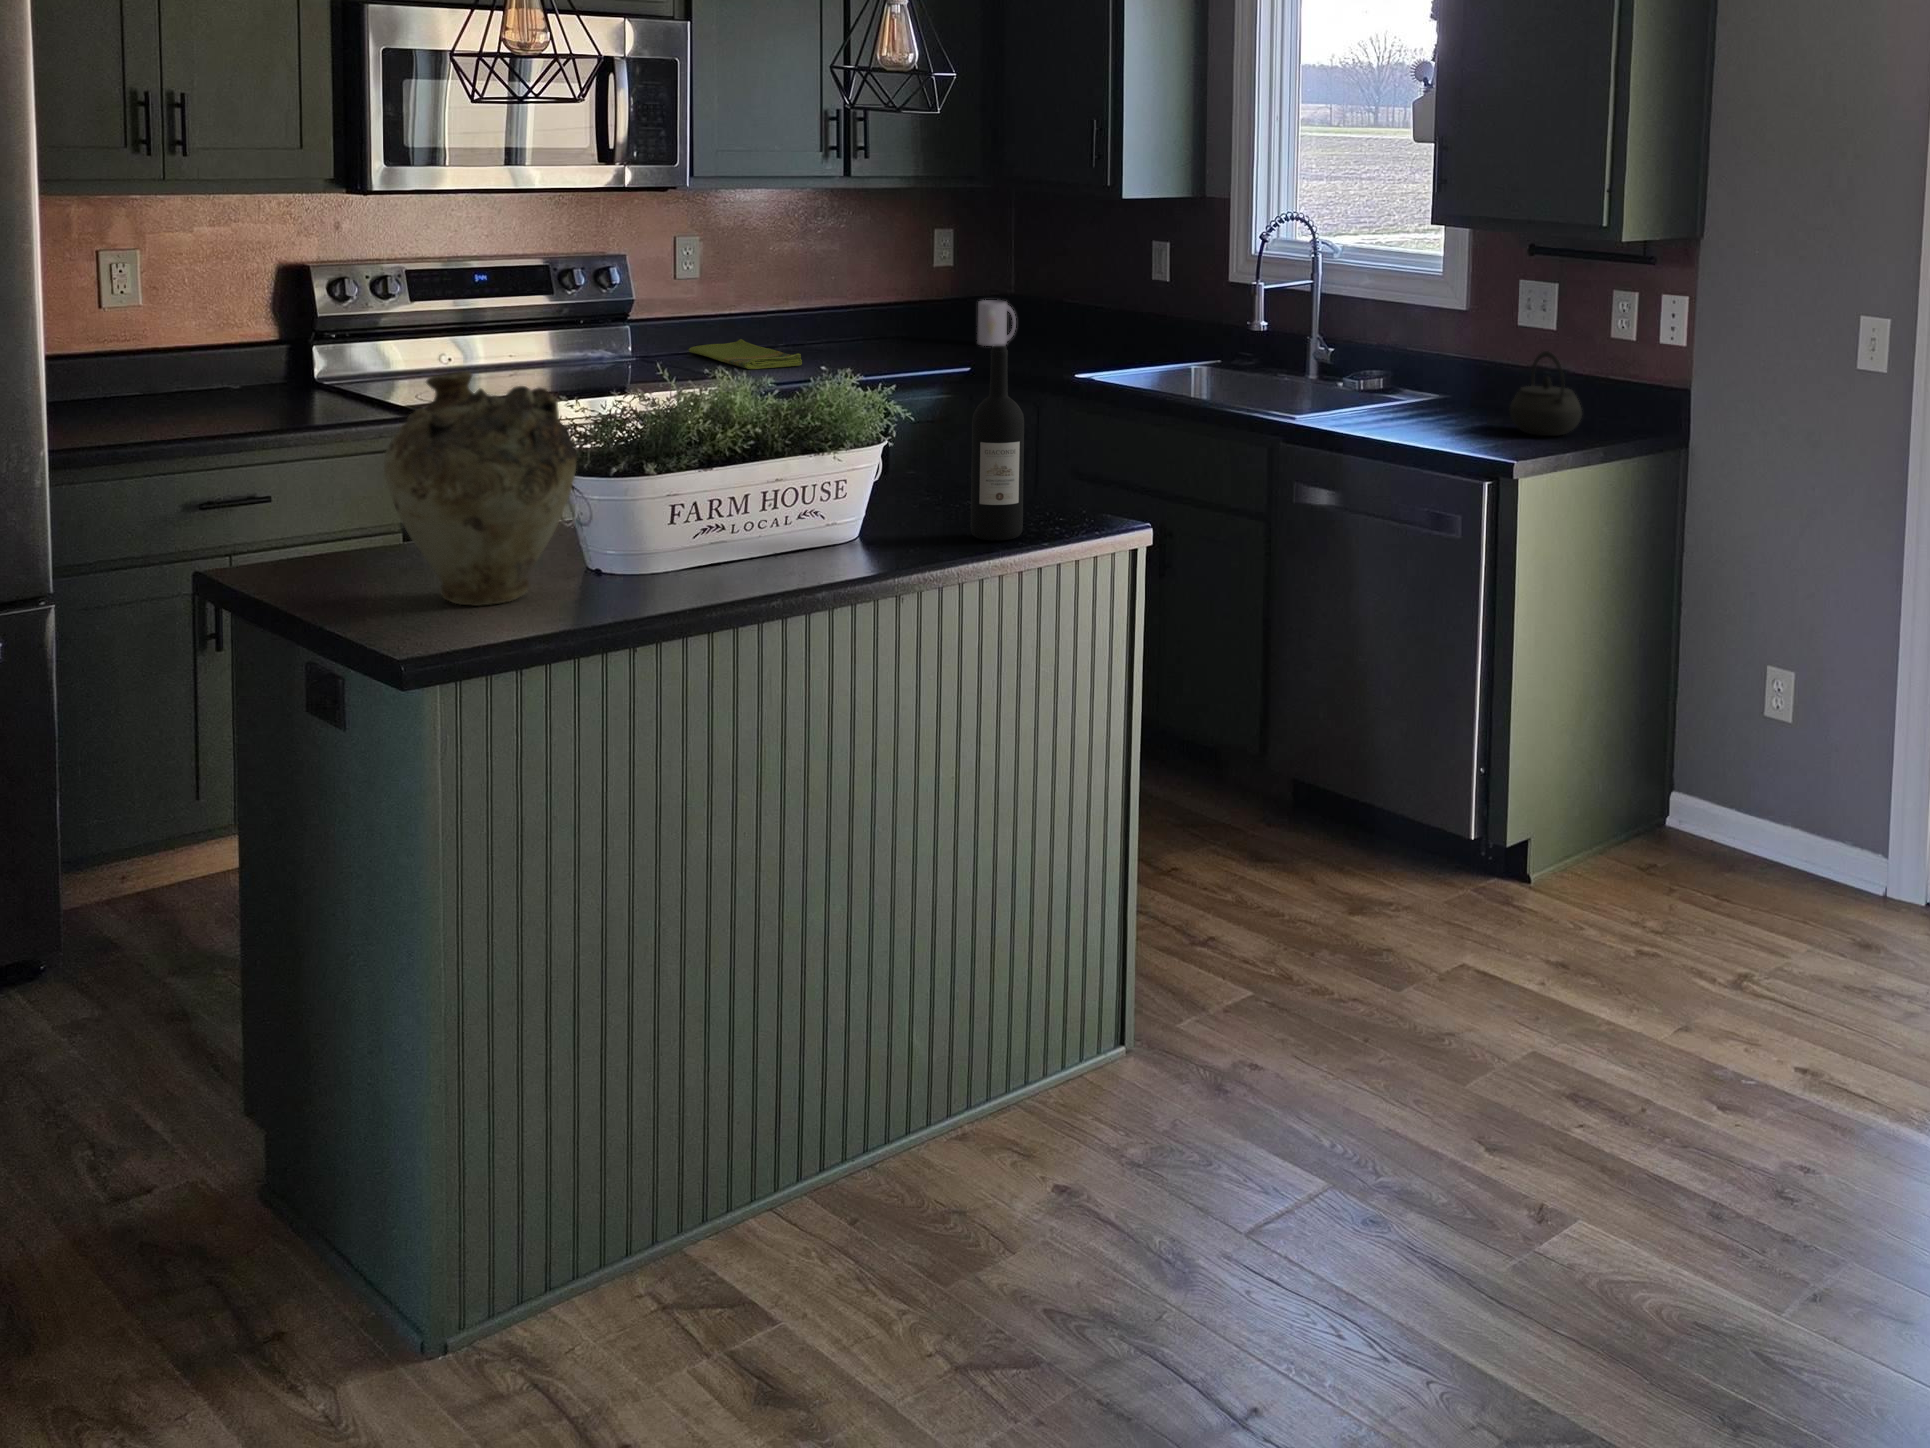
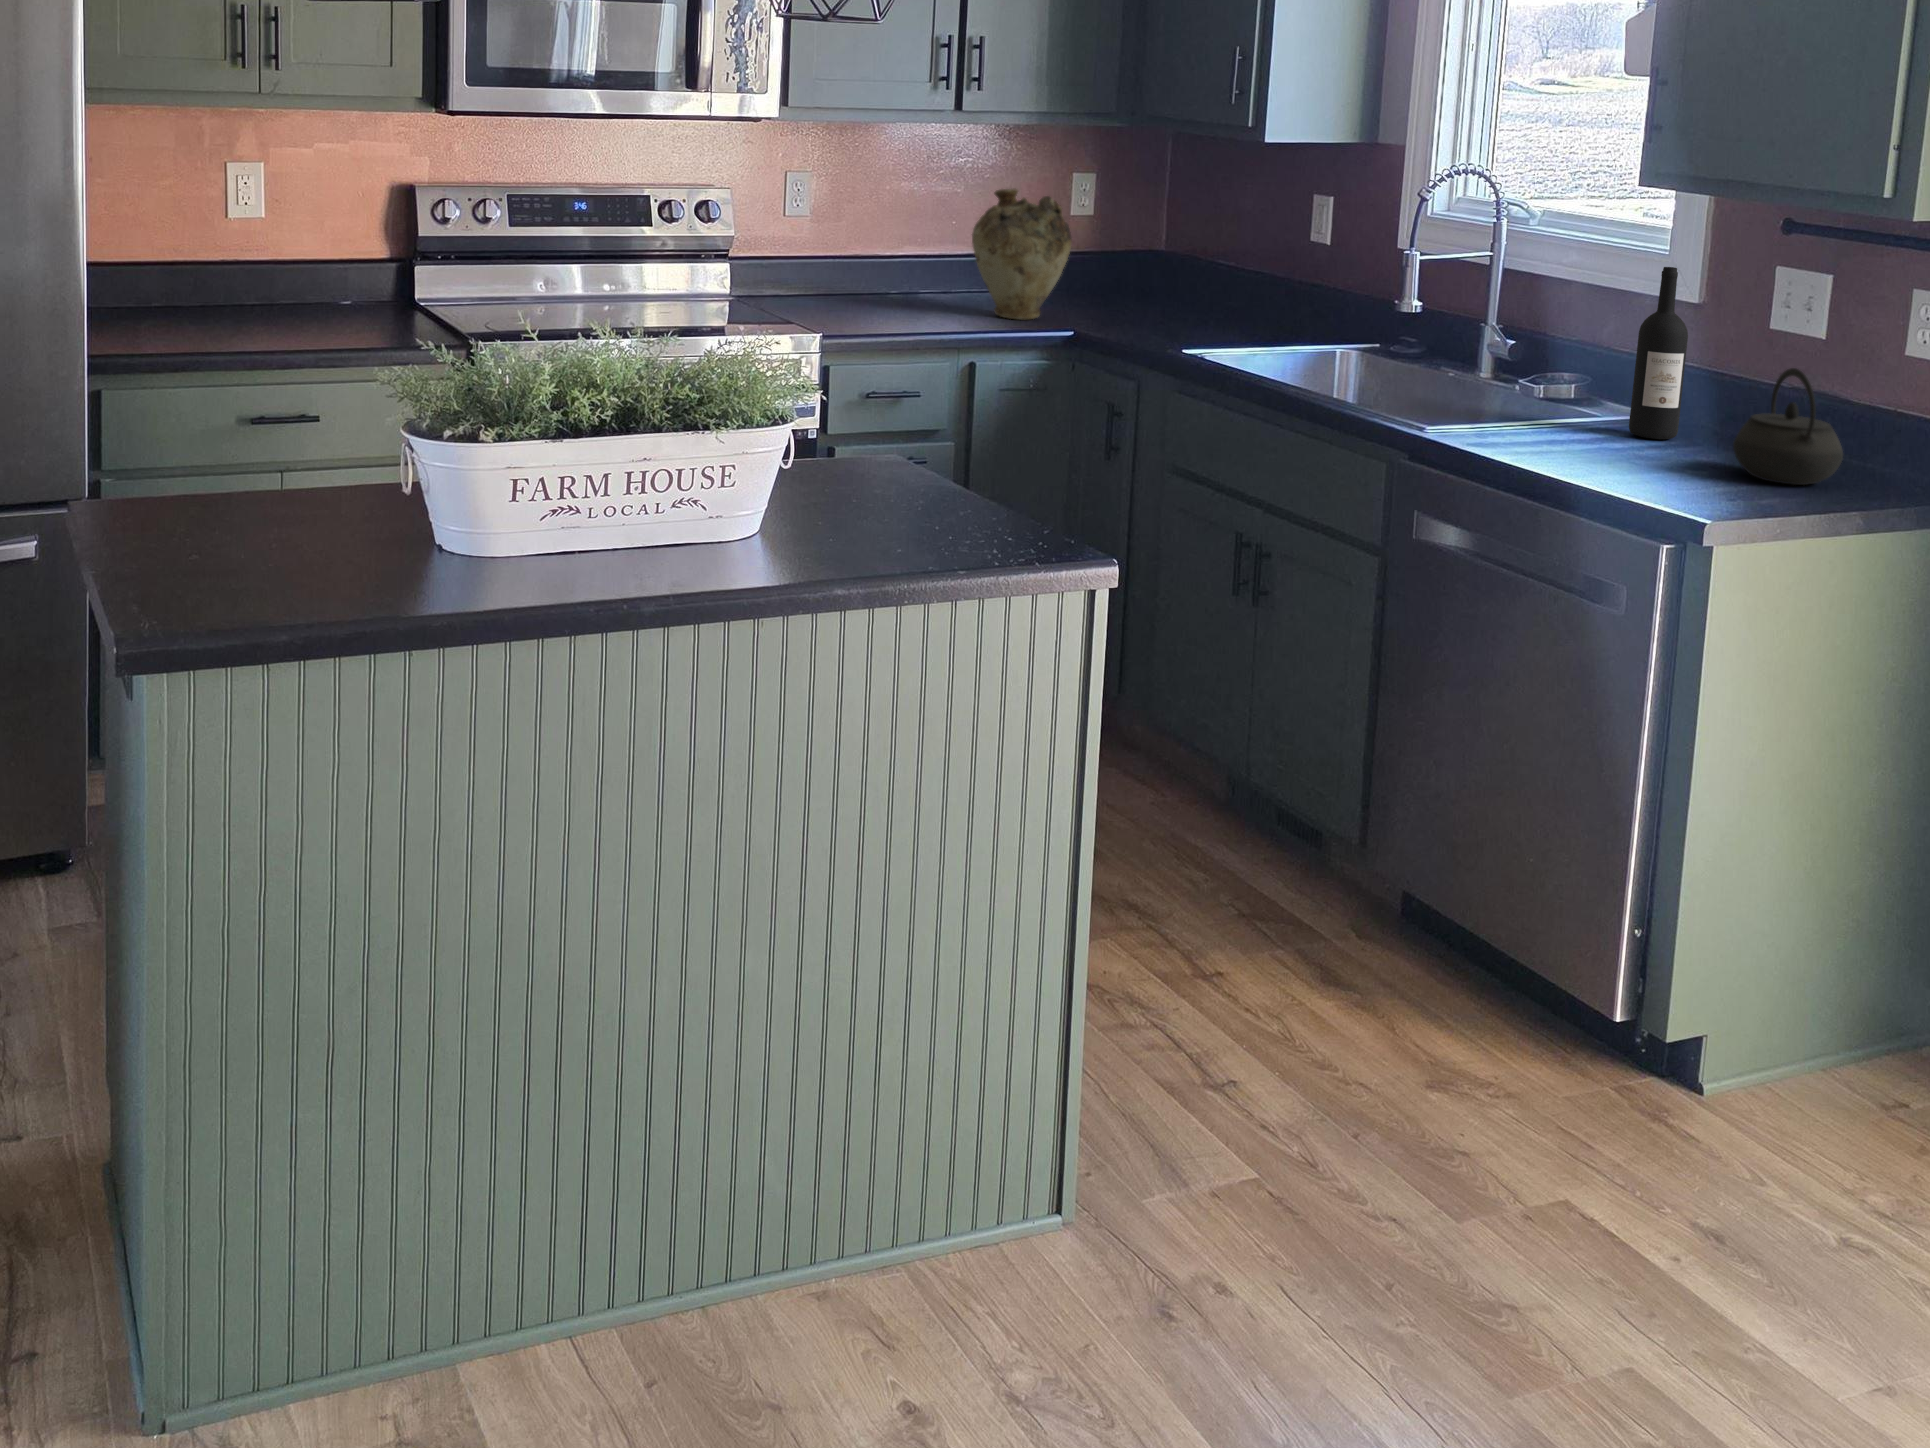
mug: present [977,300,1016,346] -> none [1110,258,1155,310]
dish towel: present [689,339,802,369] -> none [792,284,897,318]
wine bottle: present [971,345,1024,541] -> present [1629,267,1688,439]
vase: present [384,371,577,606] -> present [972,189,1072,319]

